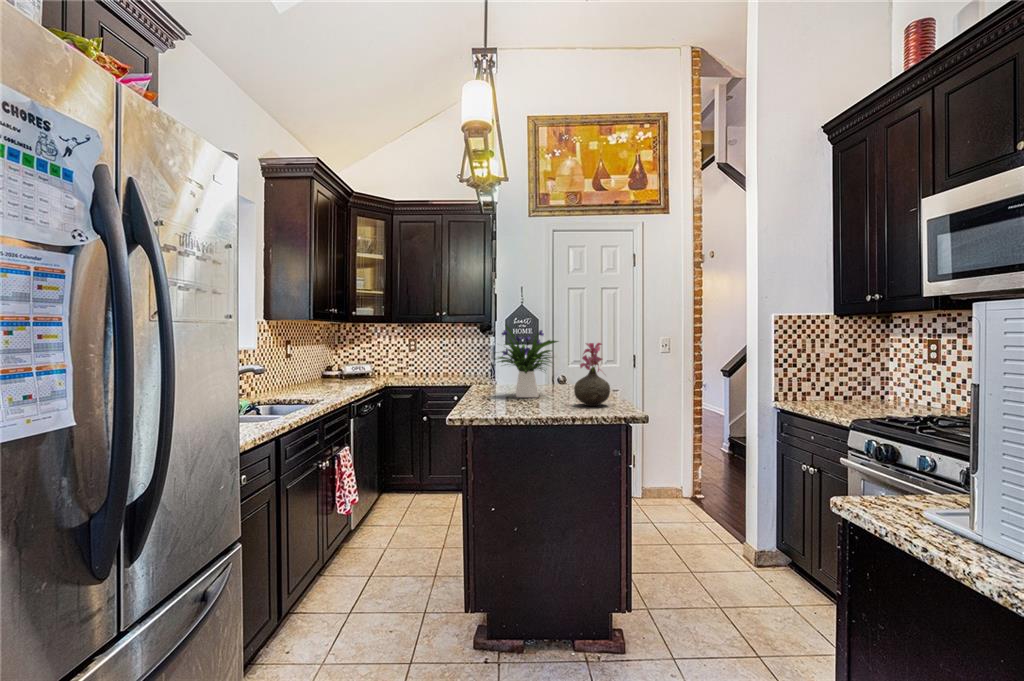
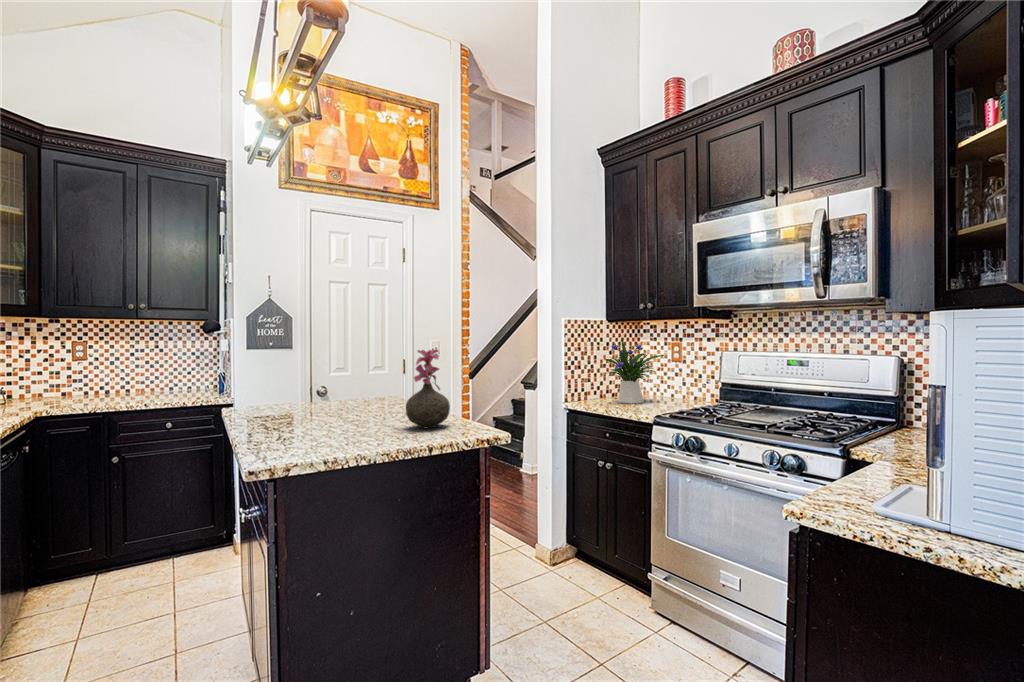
flower arrangement: present [498,325,558,397] -> present [604,341,663,404]

